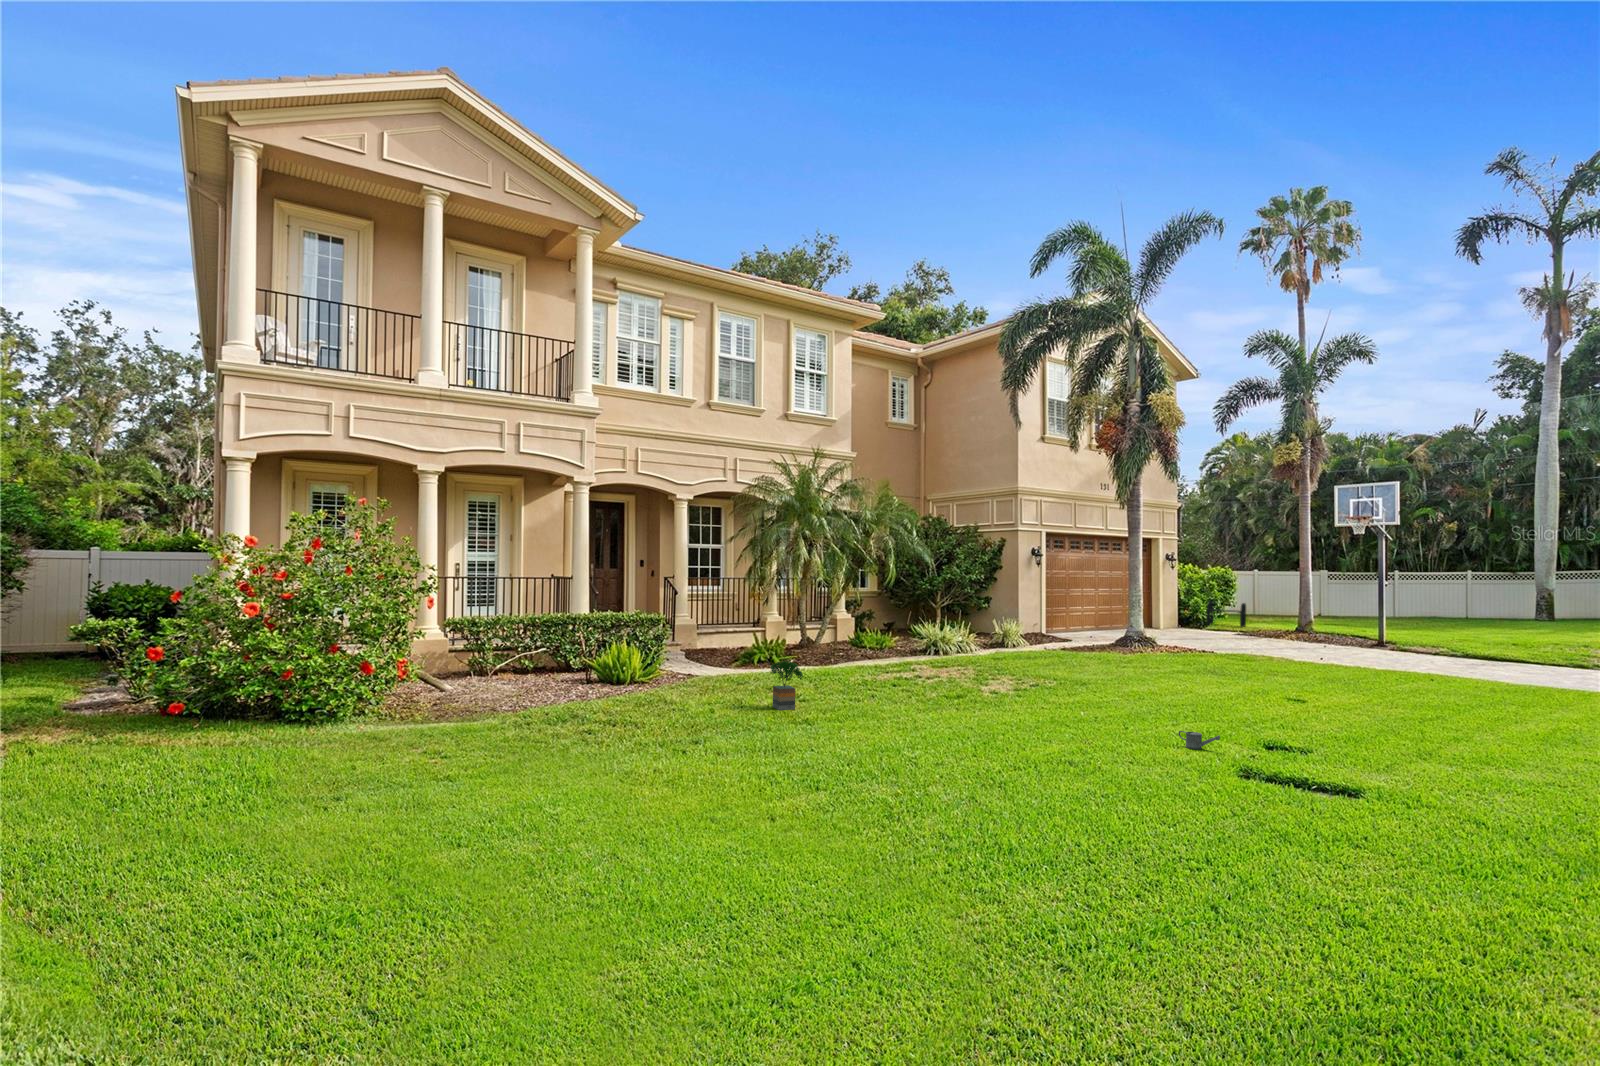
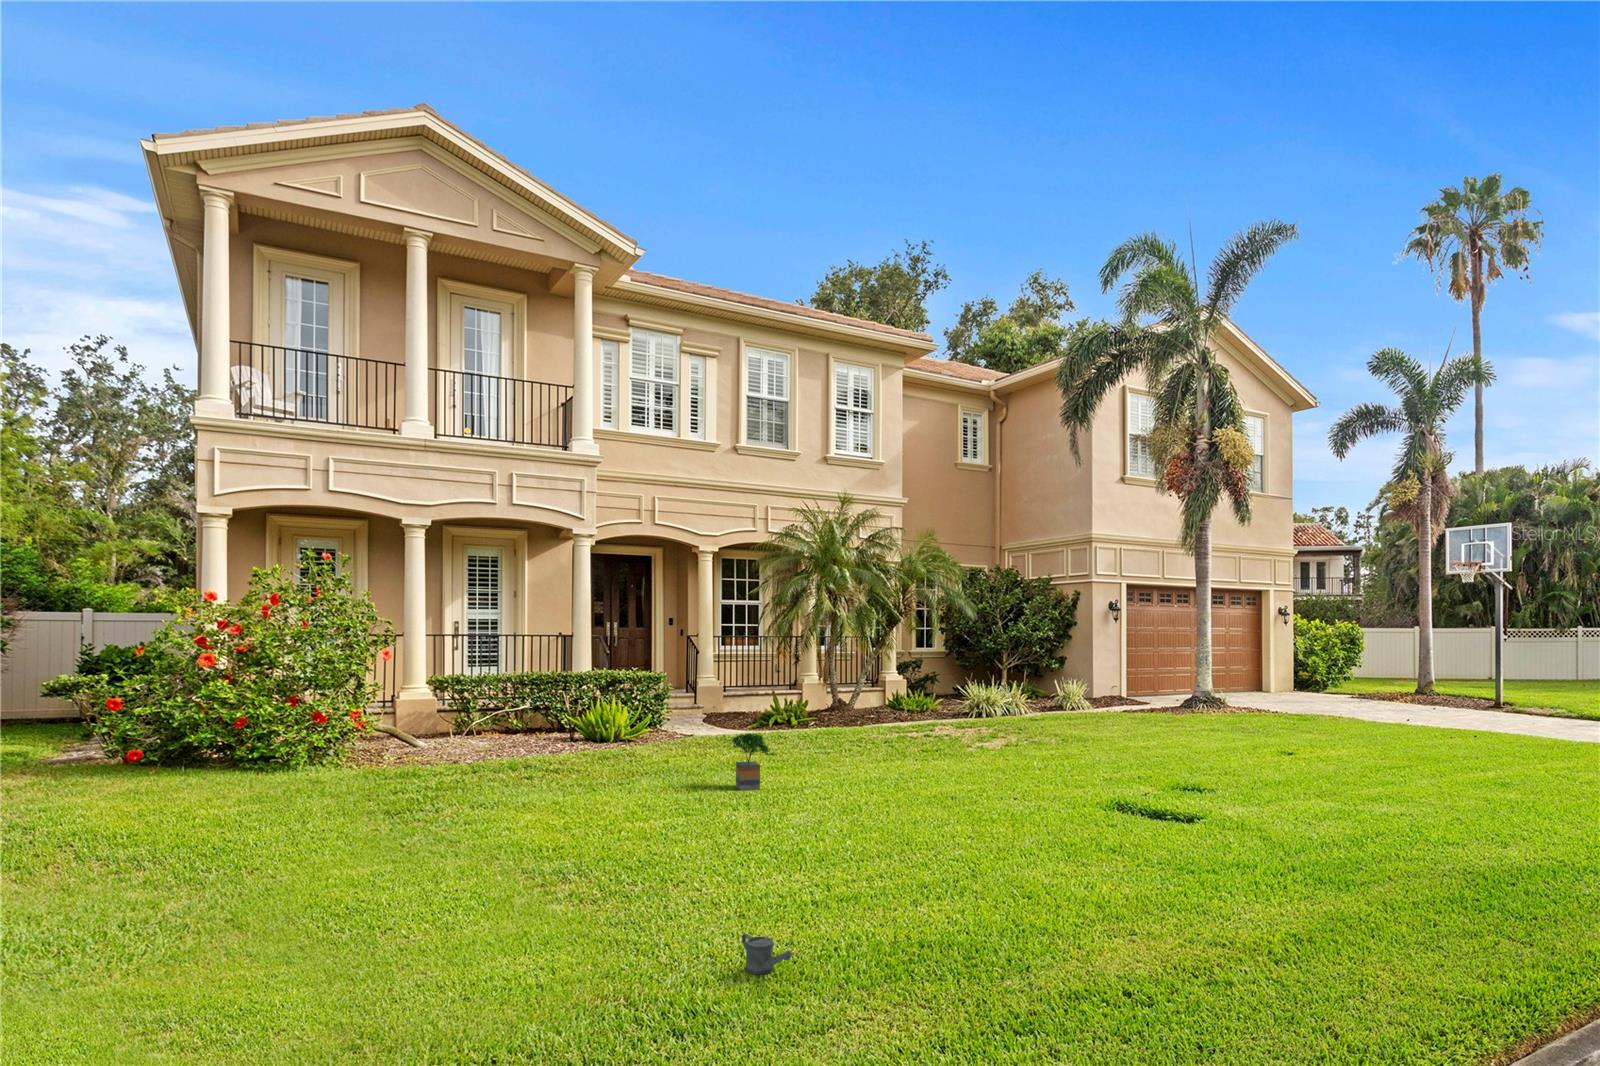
bench: present [1207,601,1246,628] -> none [1334,659,1382,691]
watering can: present [1179,731,1220,749] -> present [742,933,791,974]

